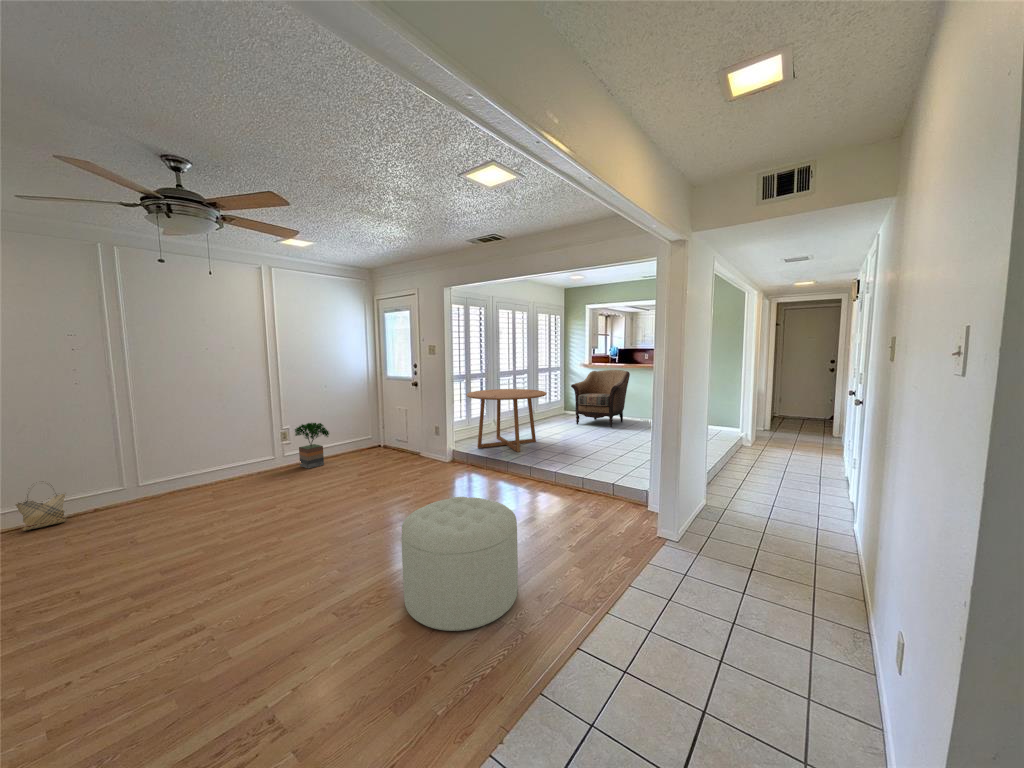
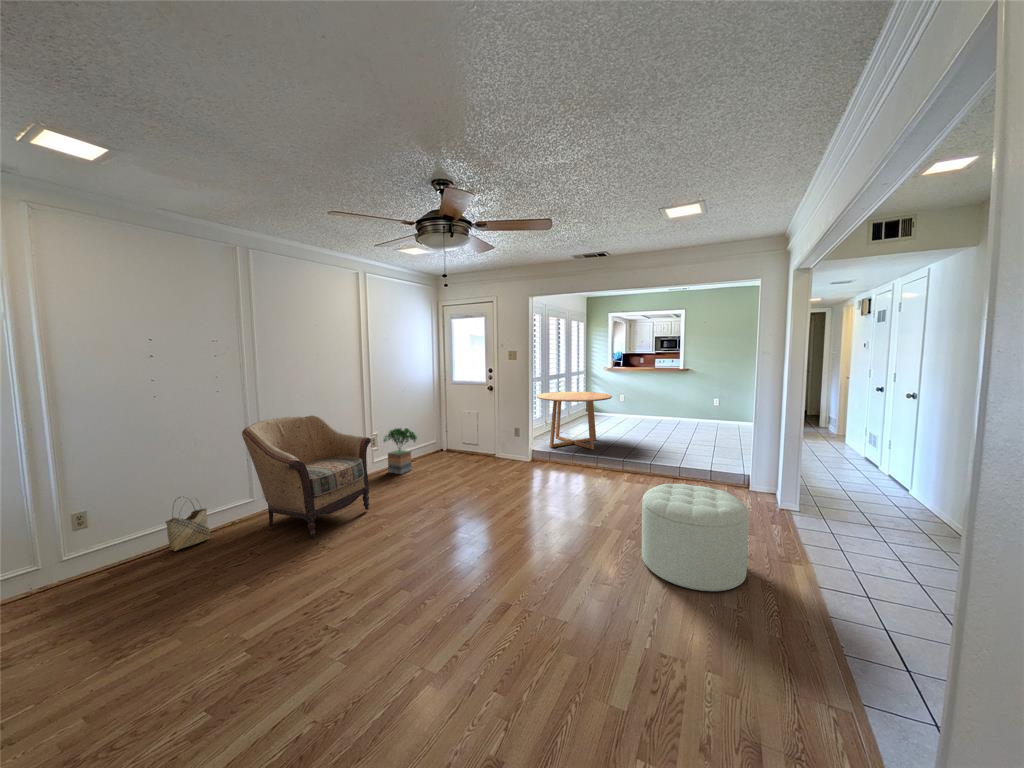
armchair: present [571,370,630,427] -> present [242,416,371,539]

